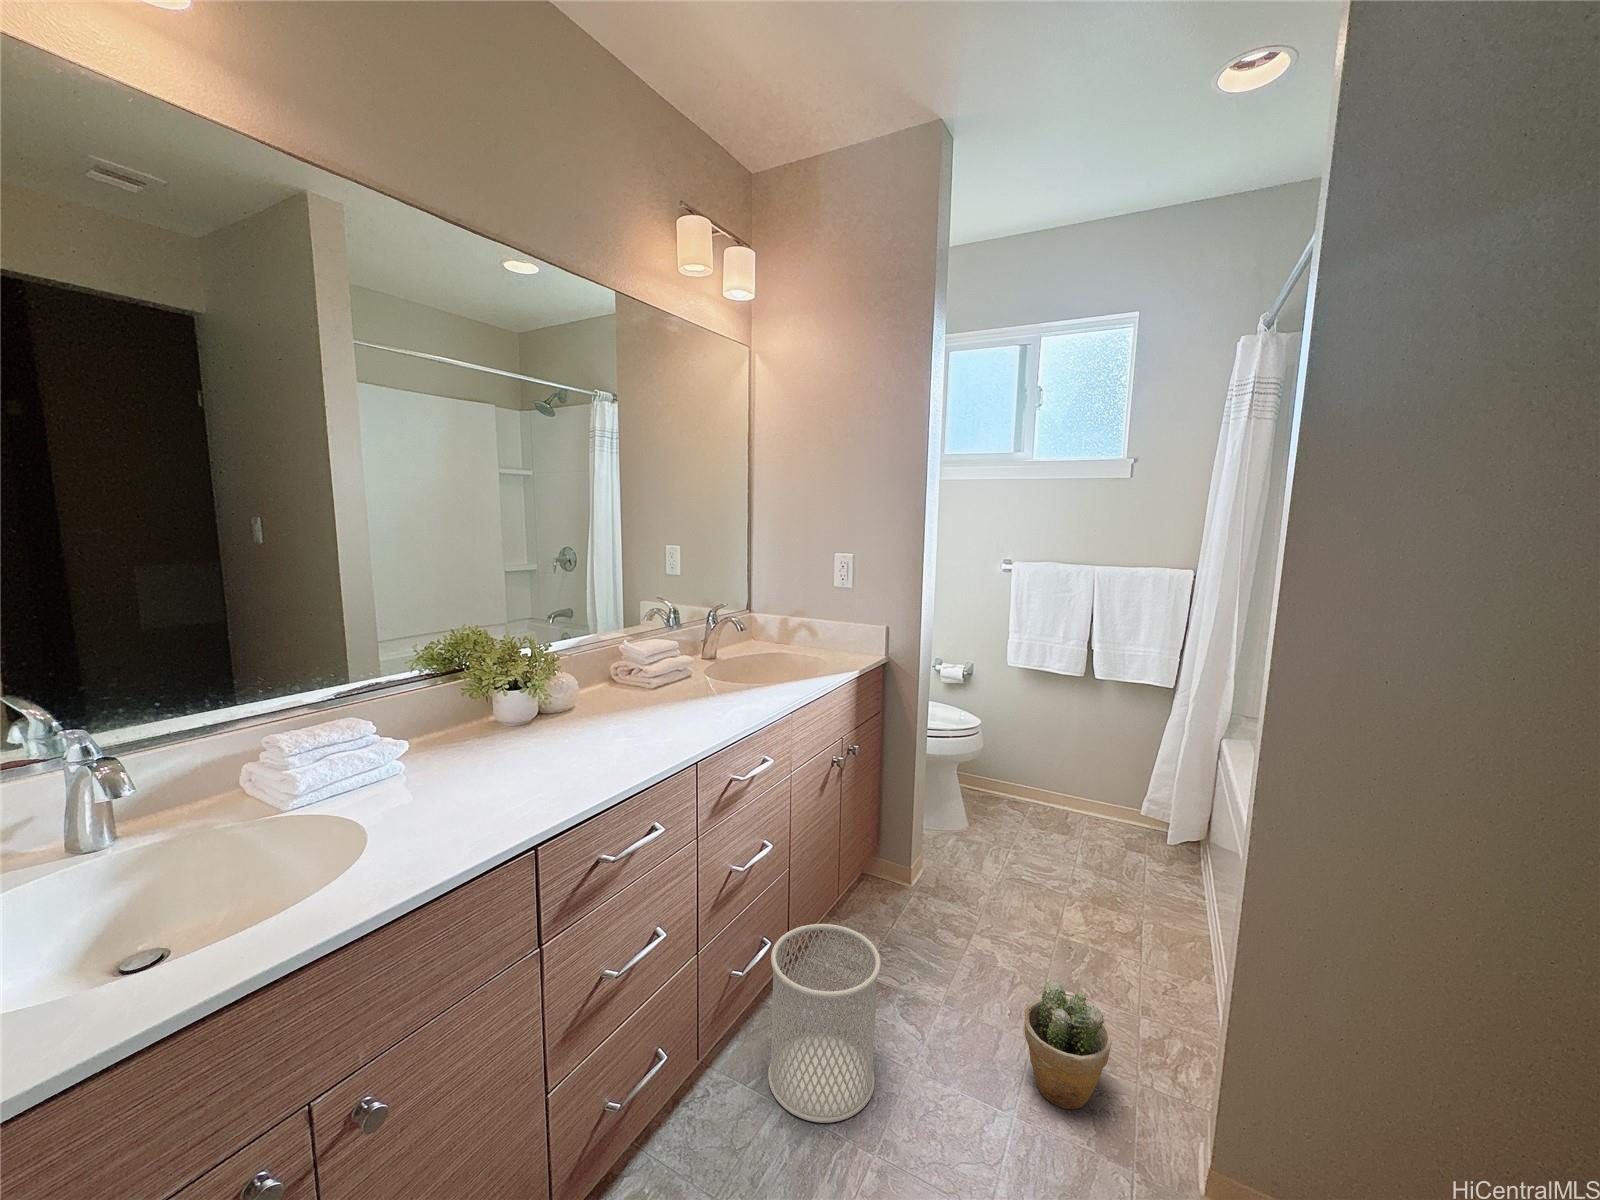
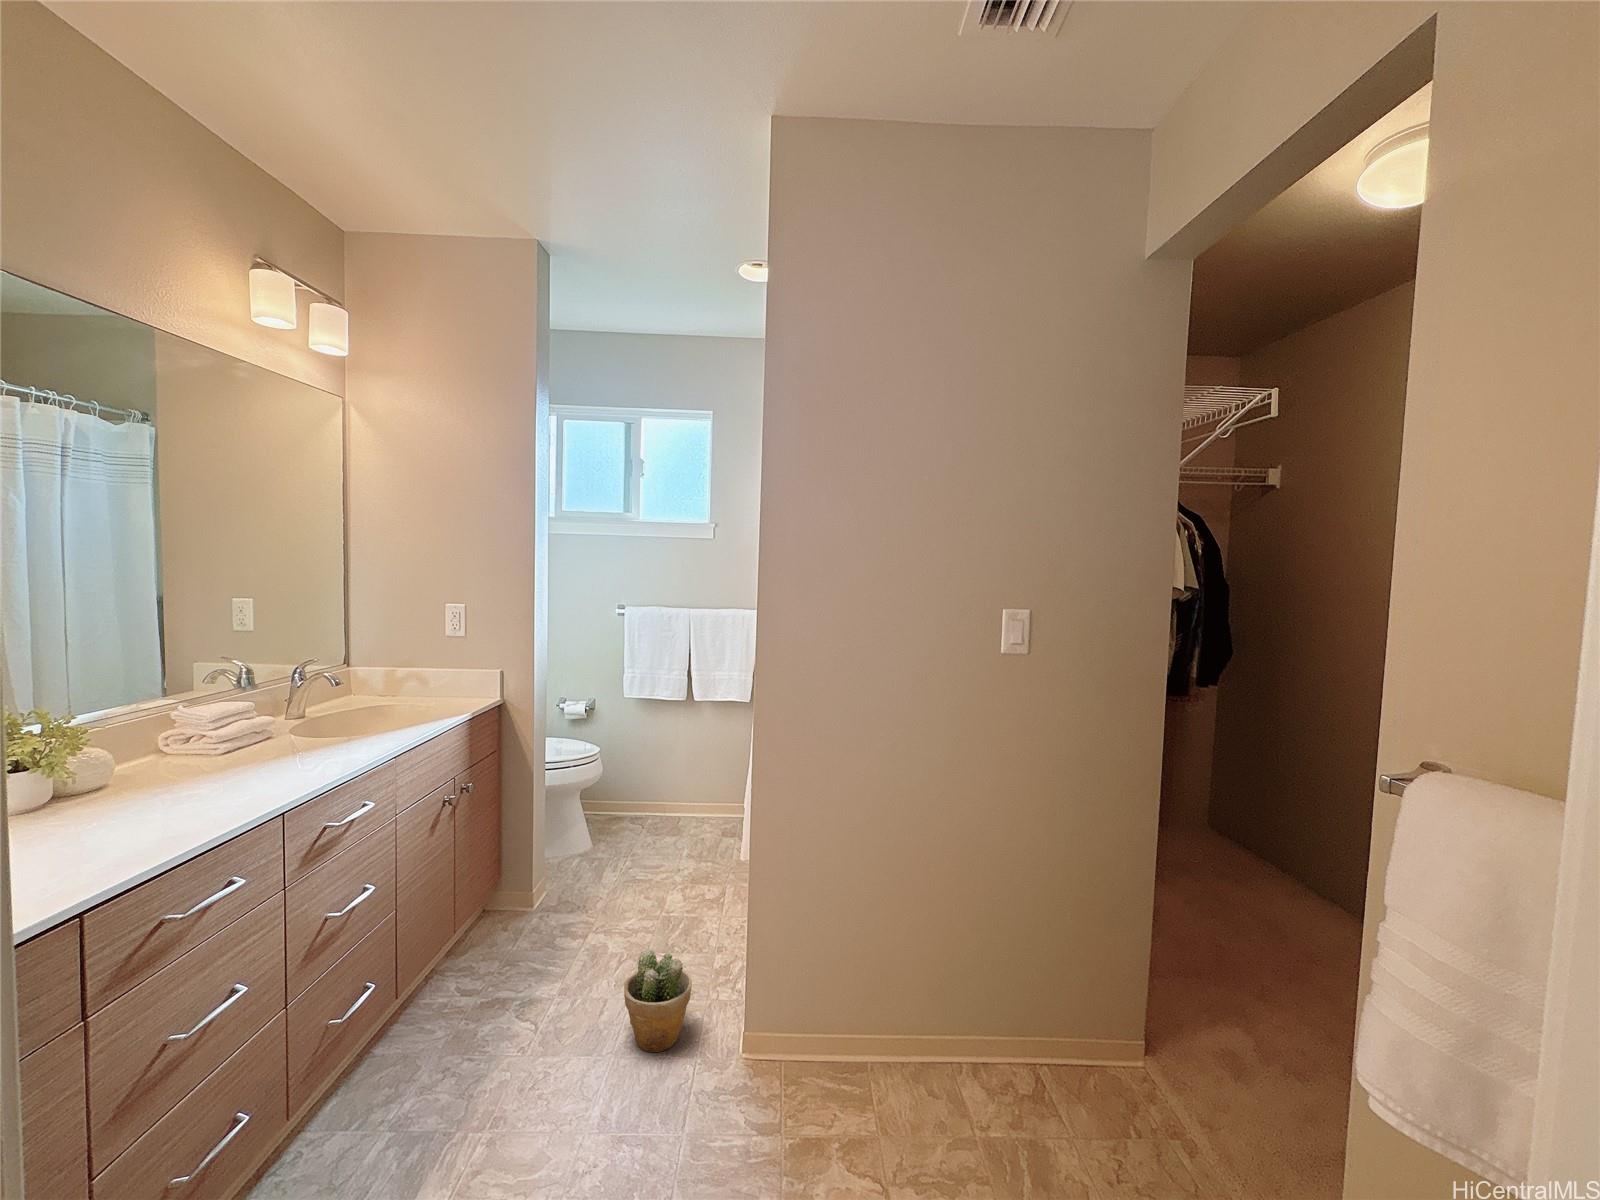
wastebasket: present [768,924,881,1123] -> none [374,953,490,1140]

